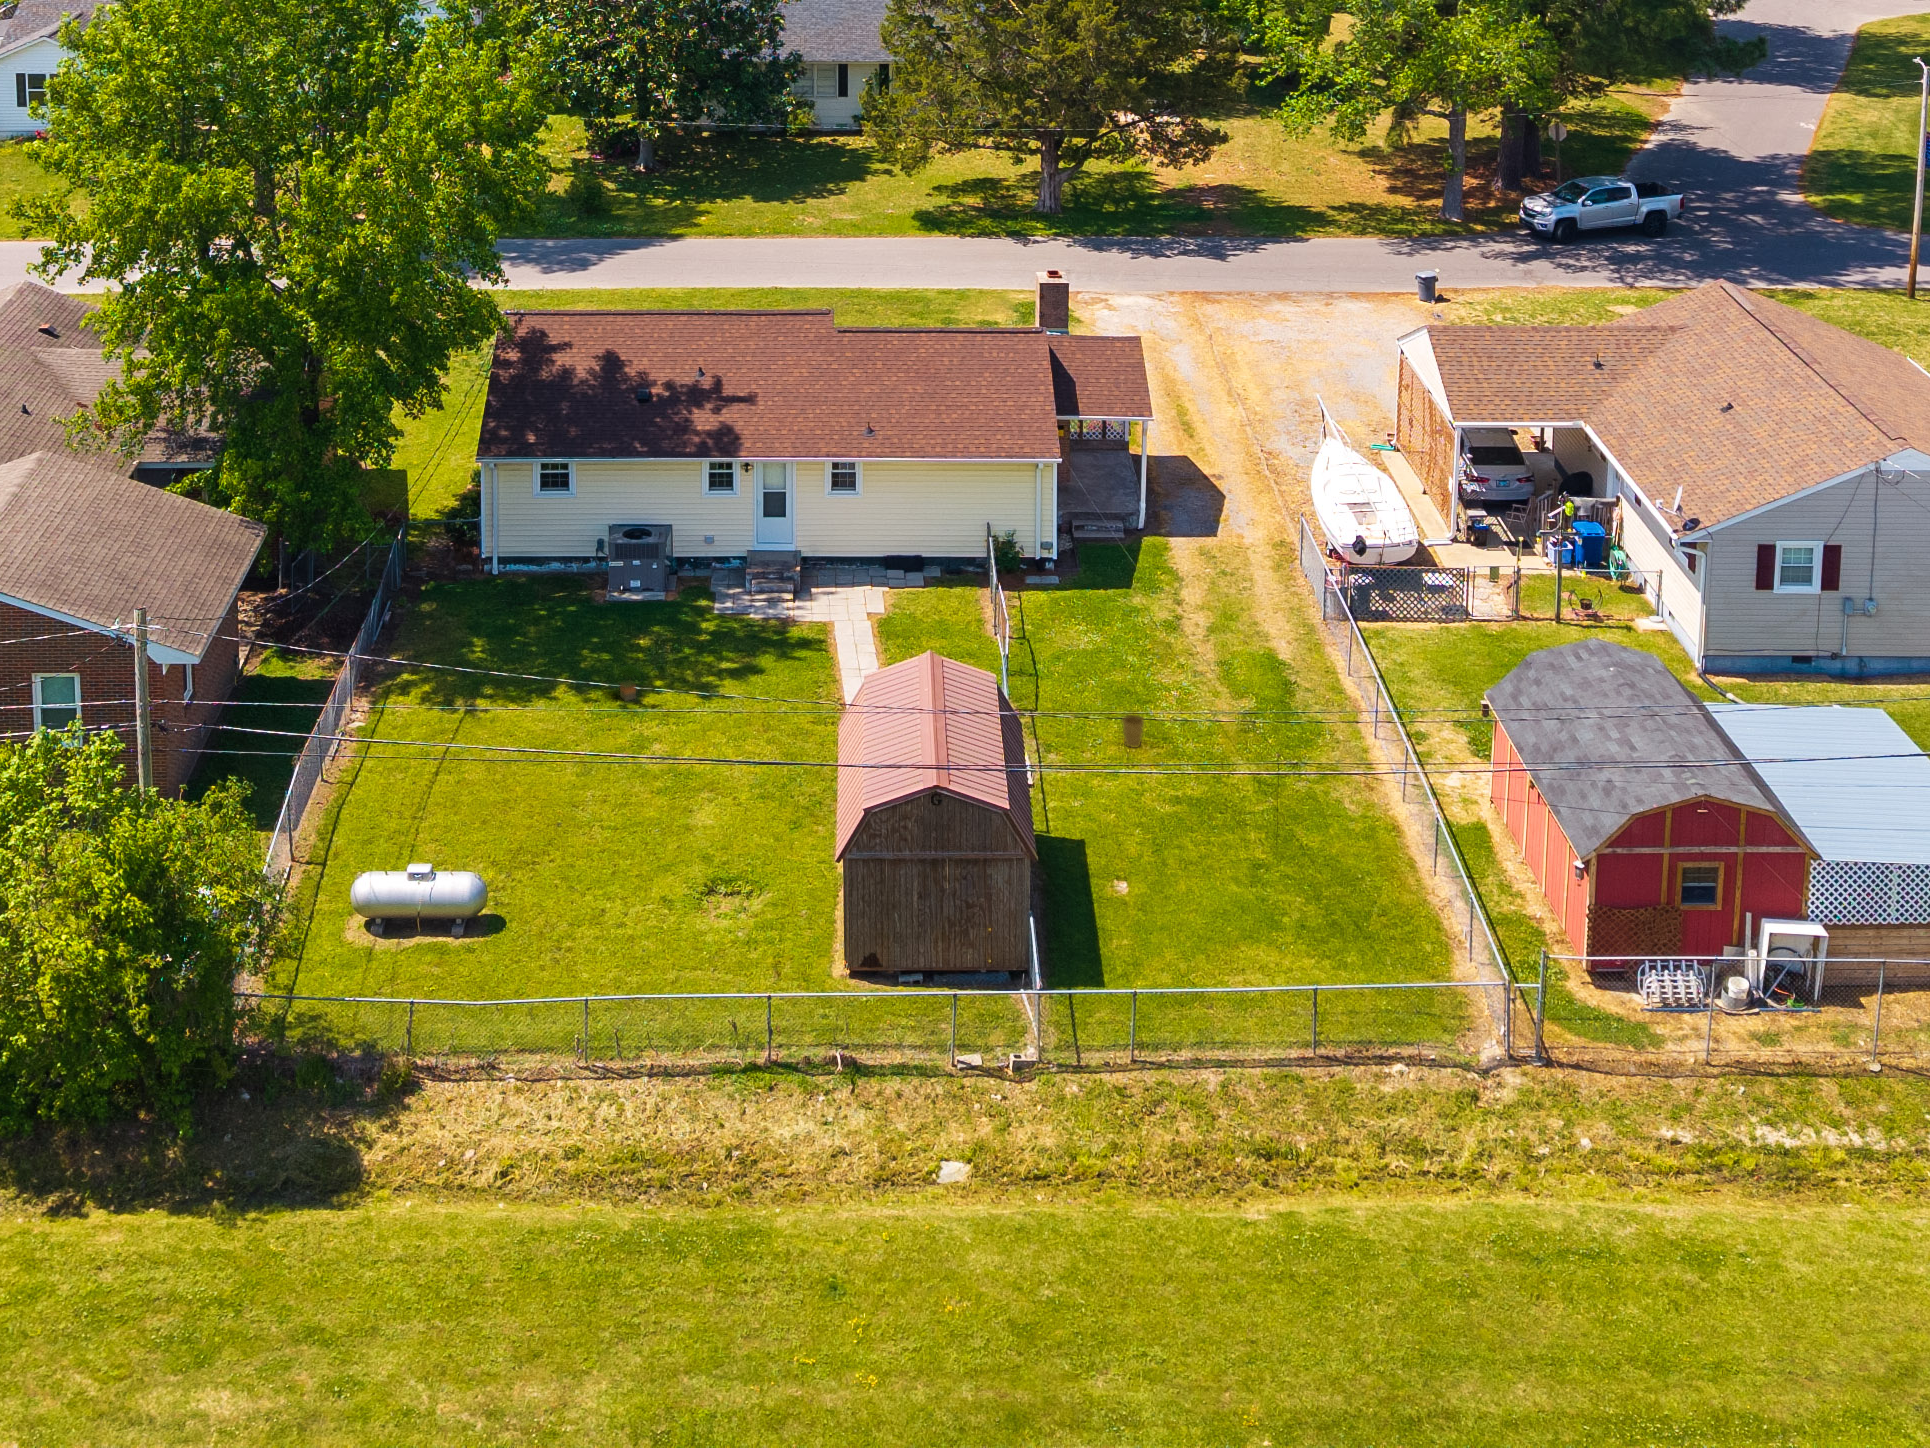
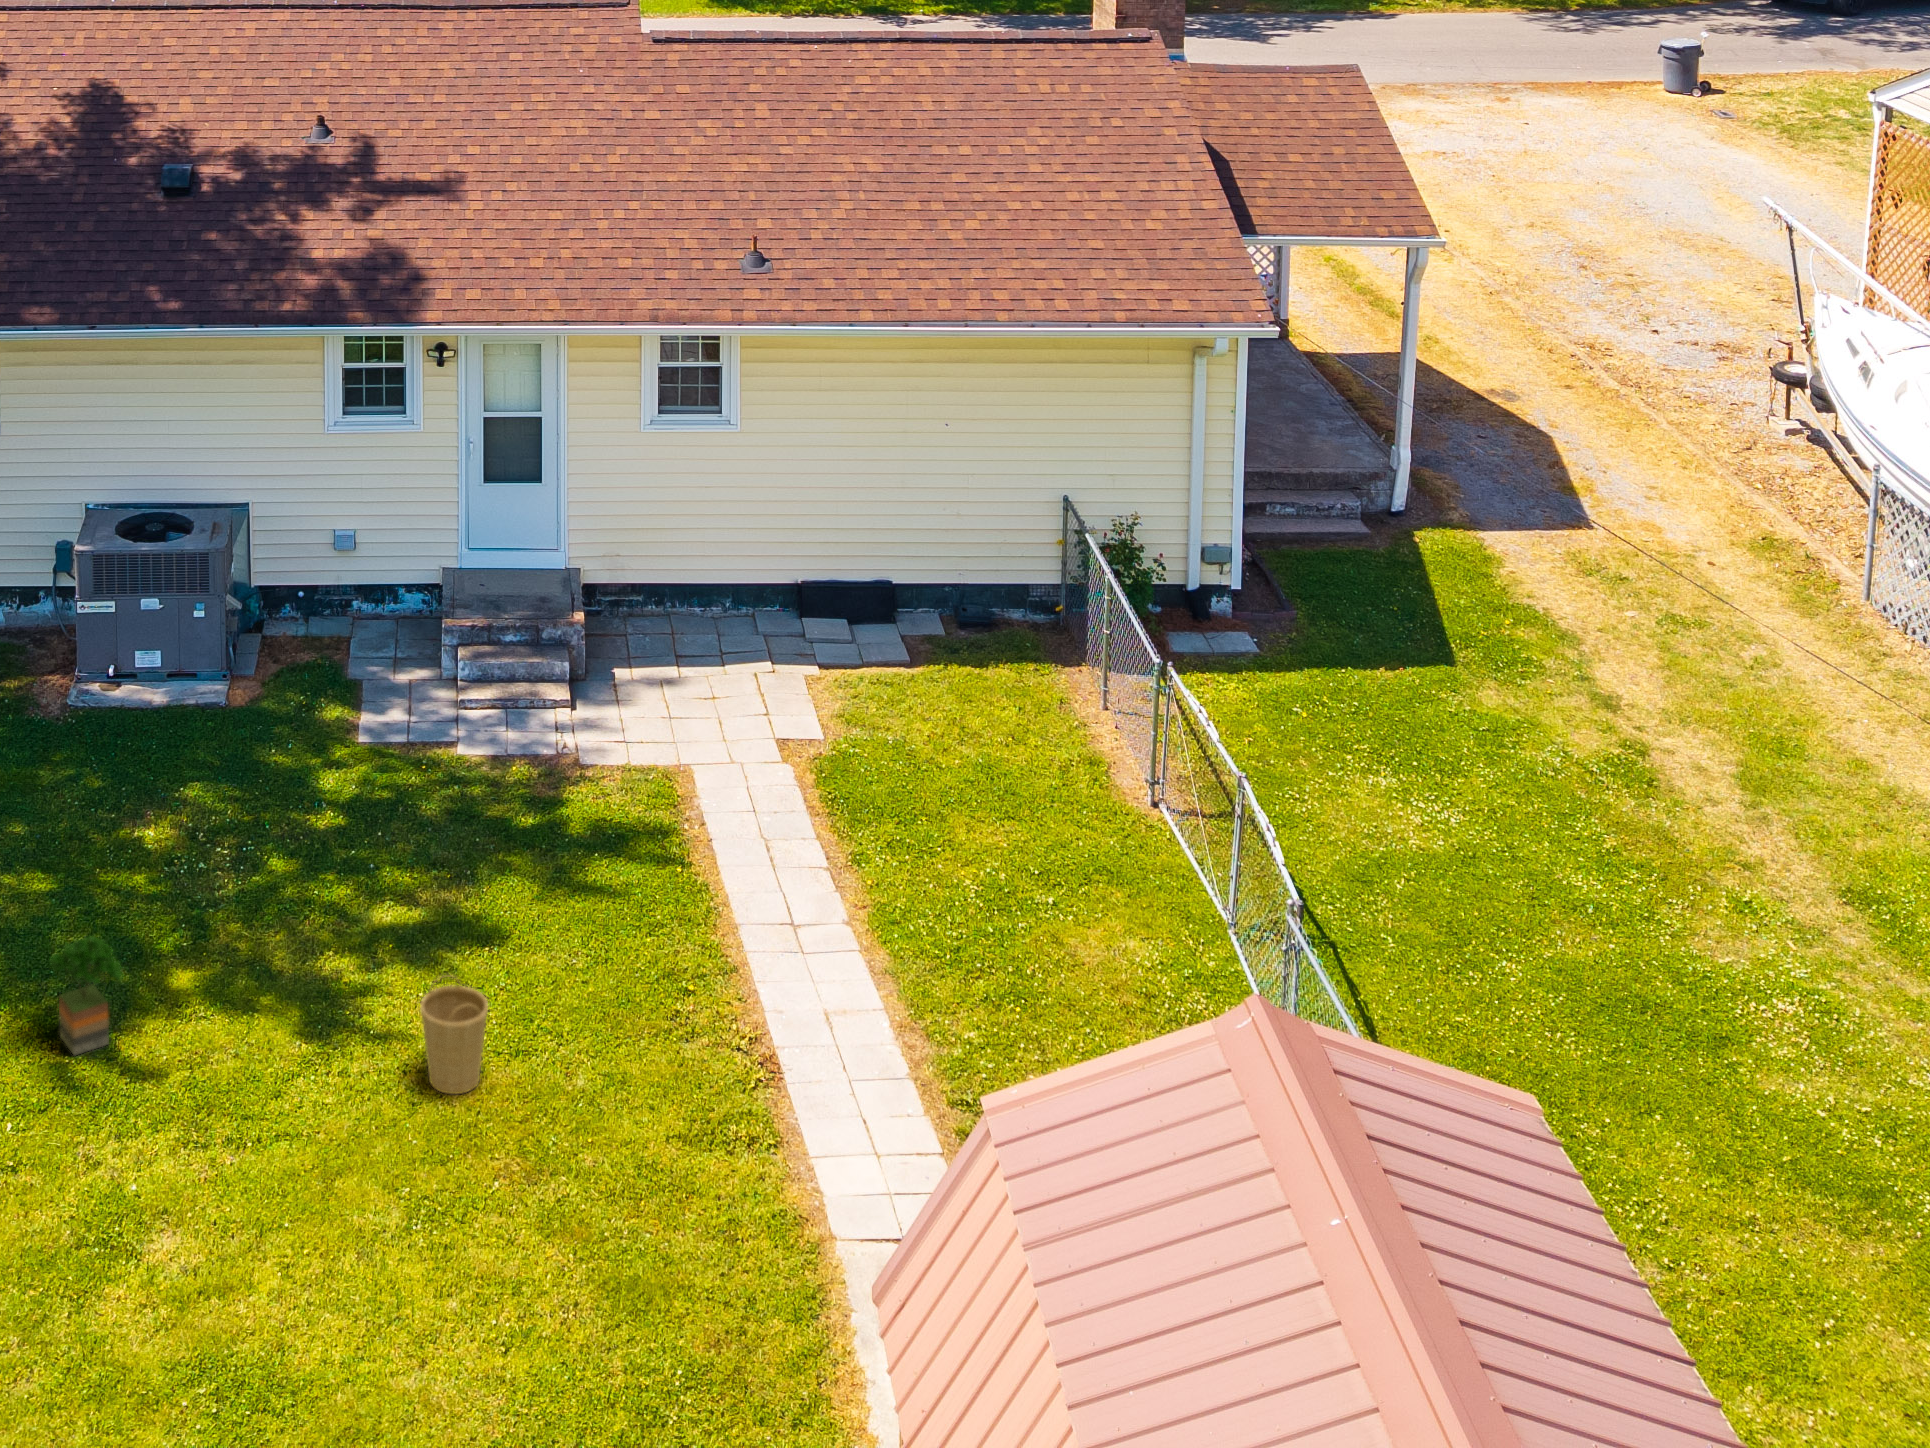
basket: present [1122,715,1144,748] -> present [420,975,488,1094]

